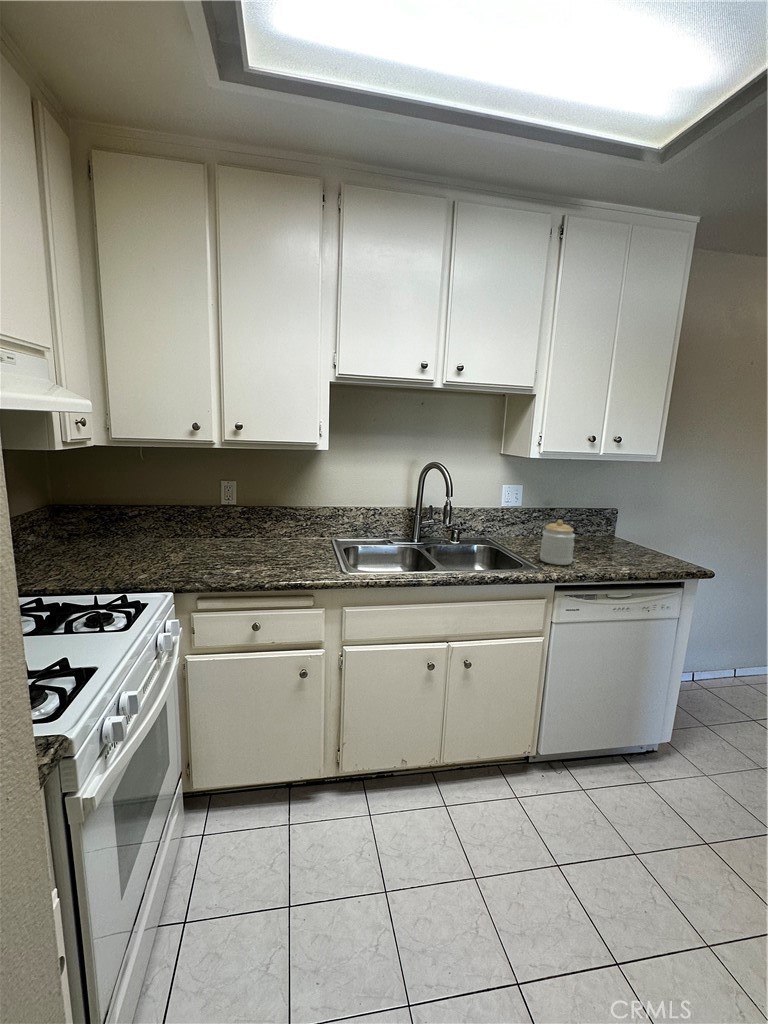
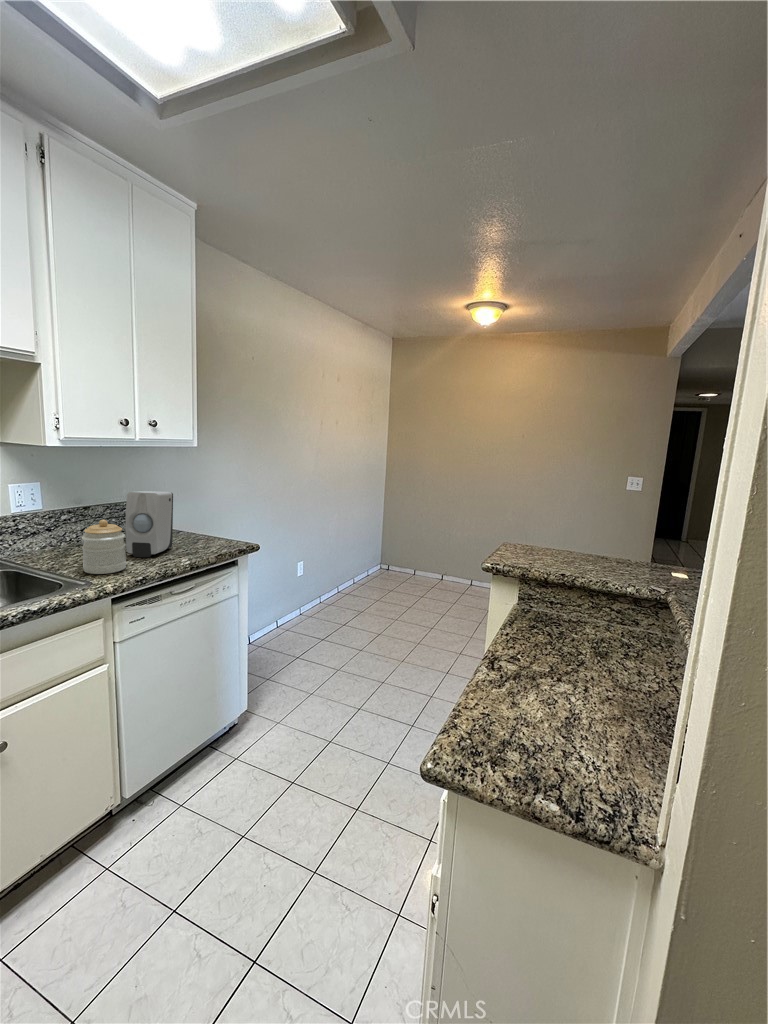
soap dispenser: none [576,500,626,559] -> present [125,491,173,557]

